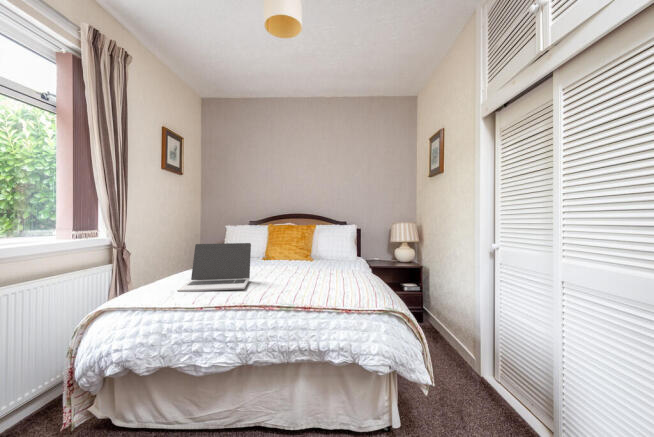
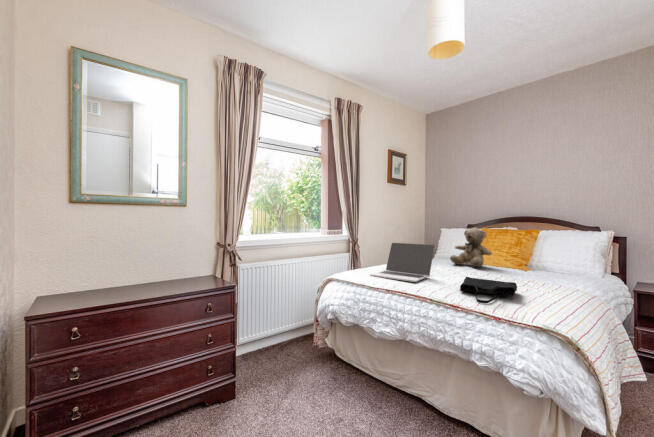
teddy bear: none [249,222,288,263] -> present [450,227,492,267]
tote bag: none [292,272,345,298] -> present [460,277,517,303]

